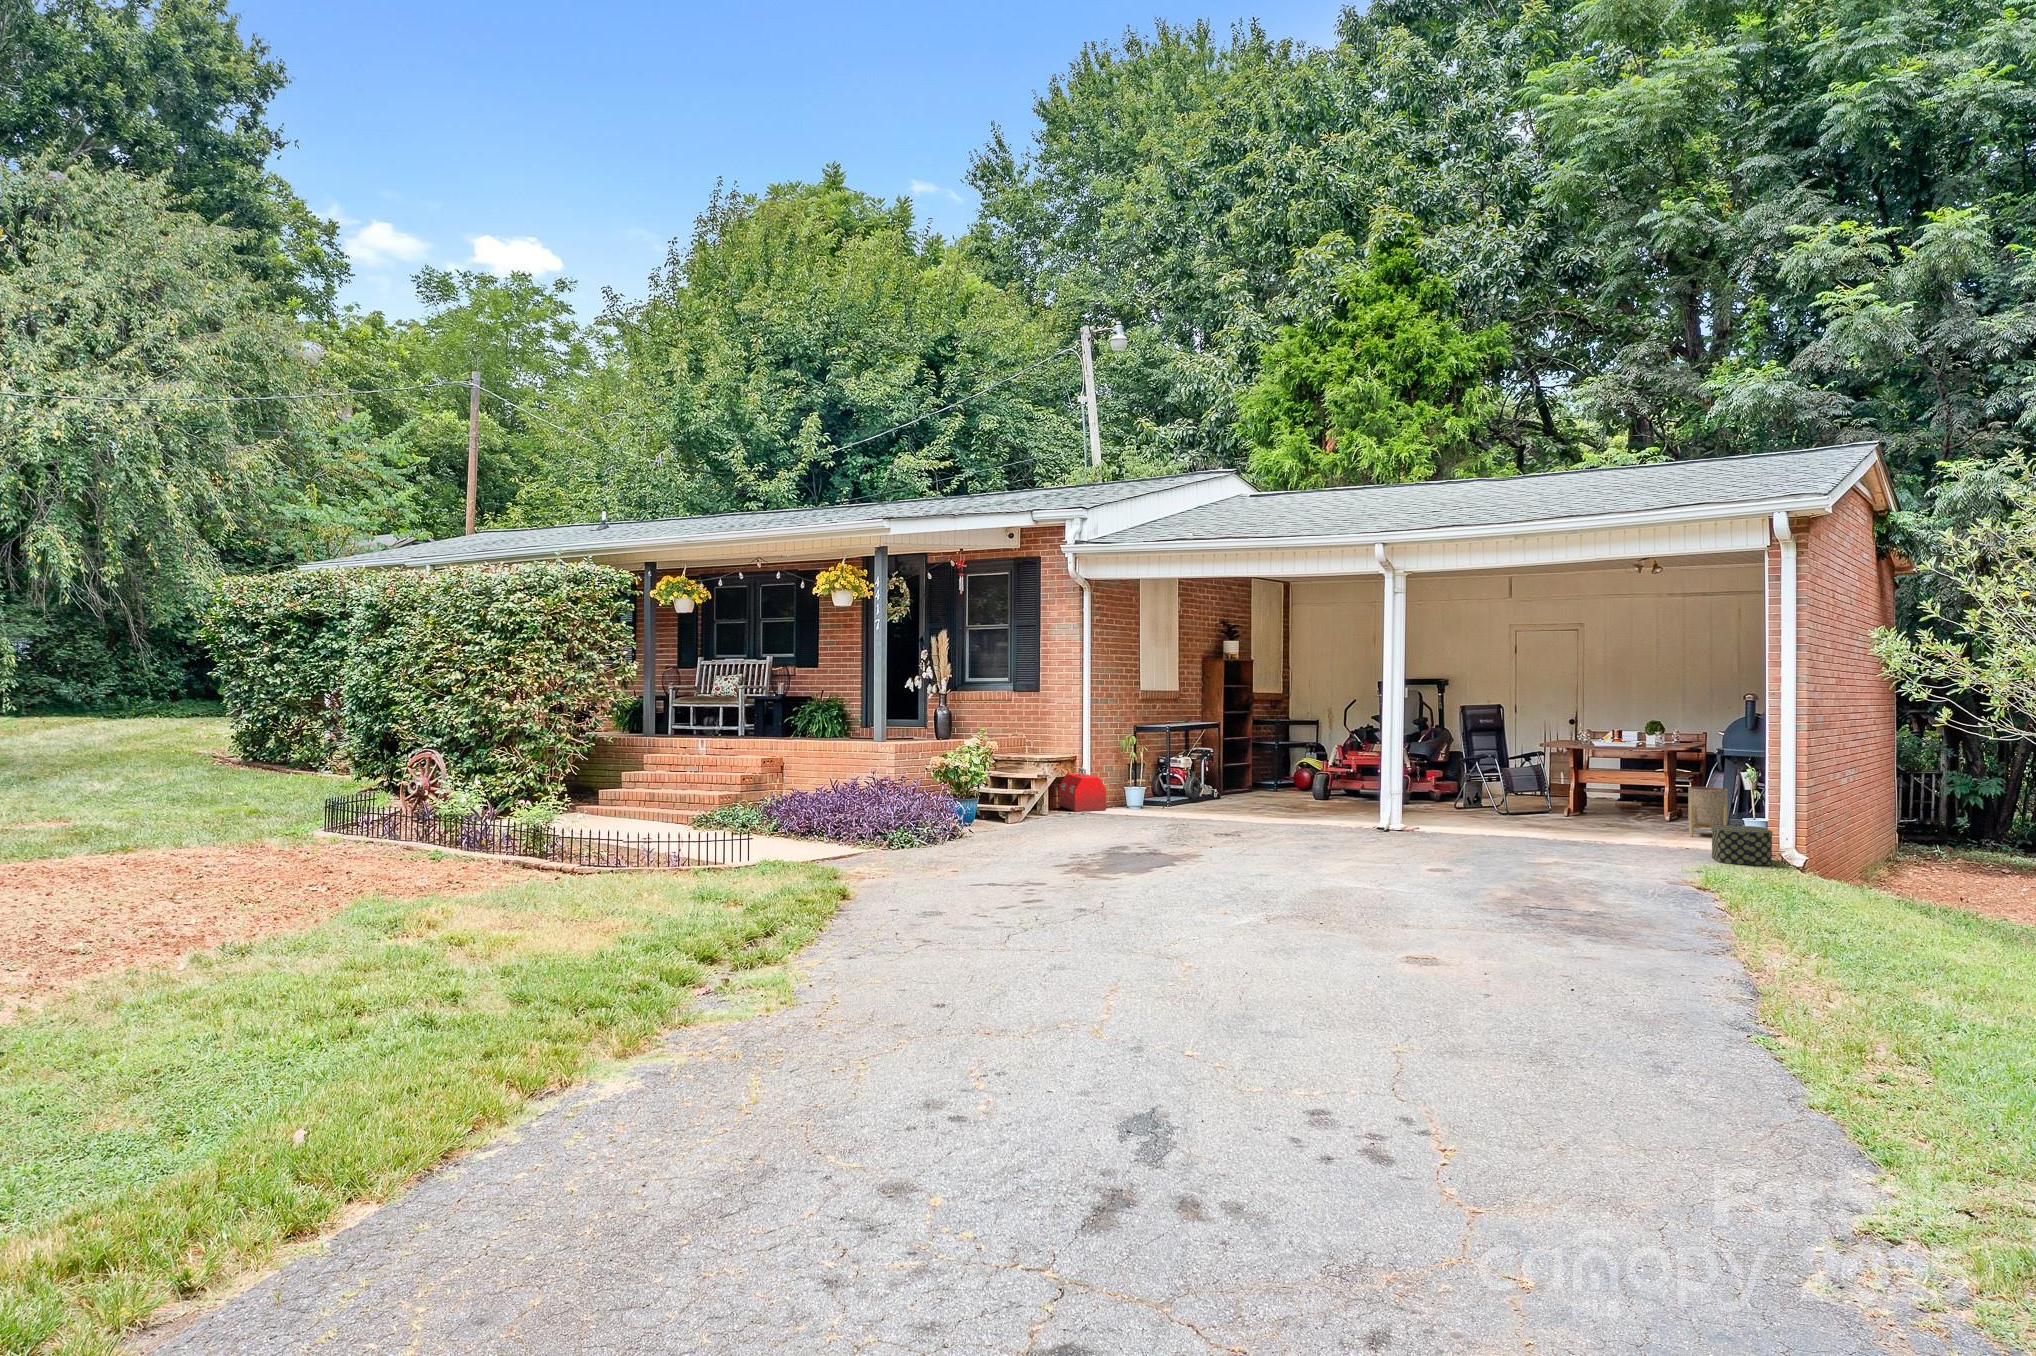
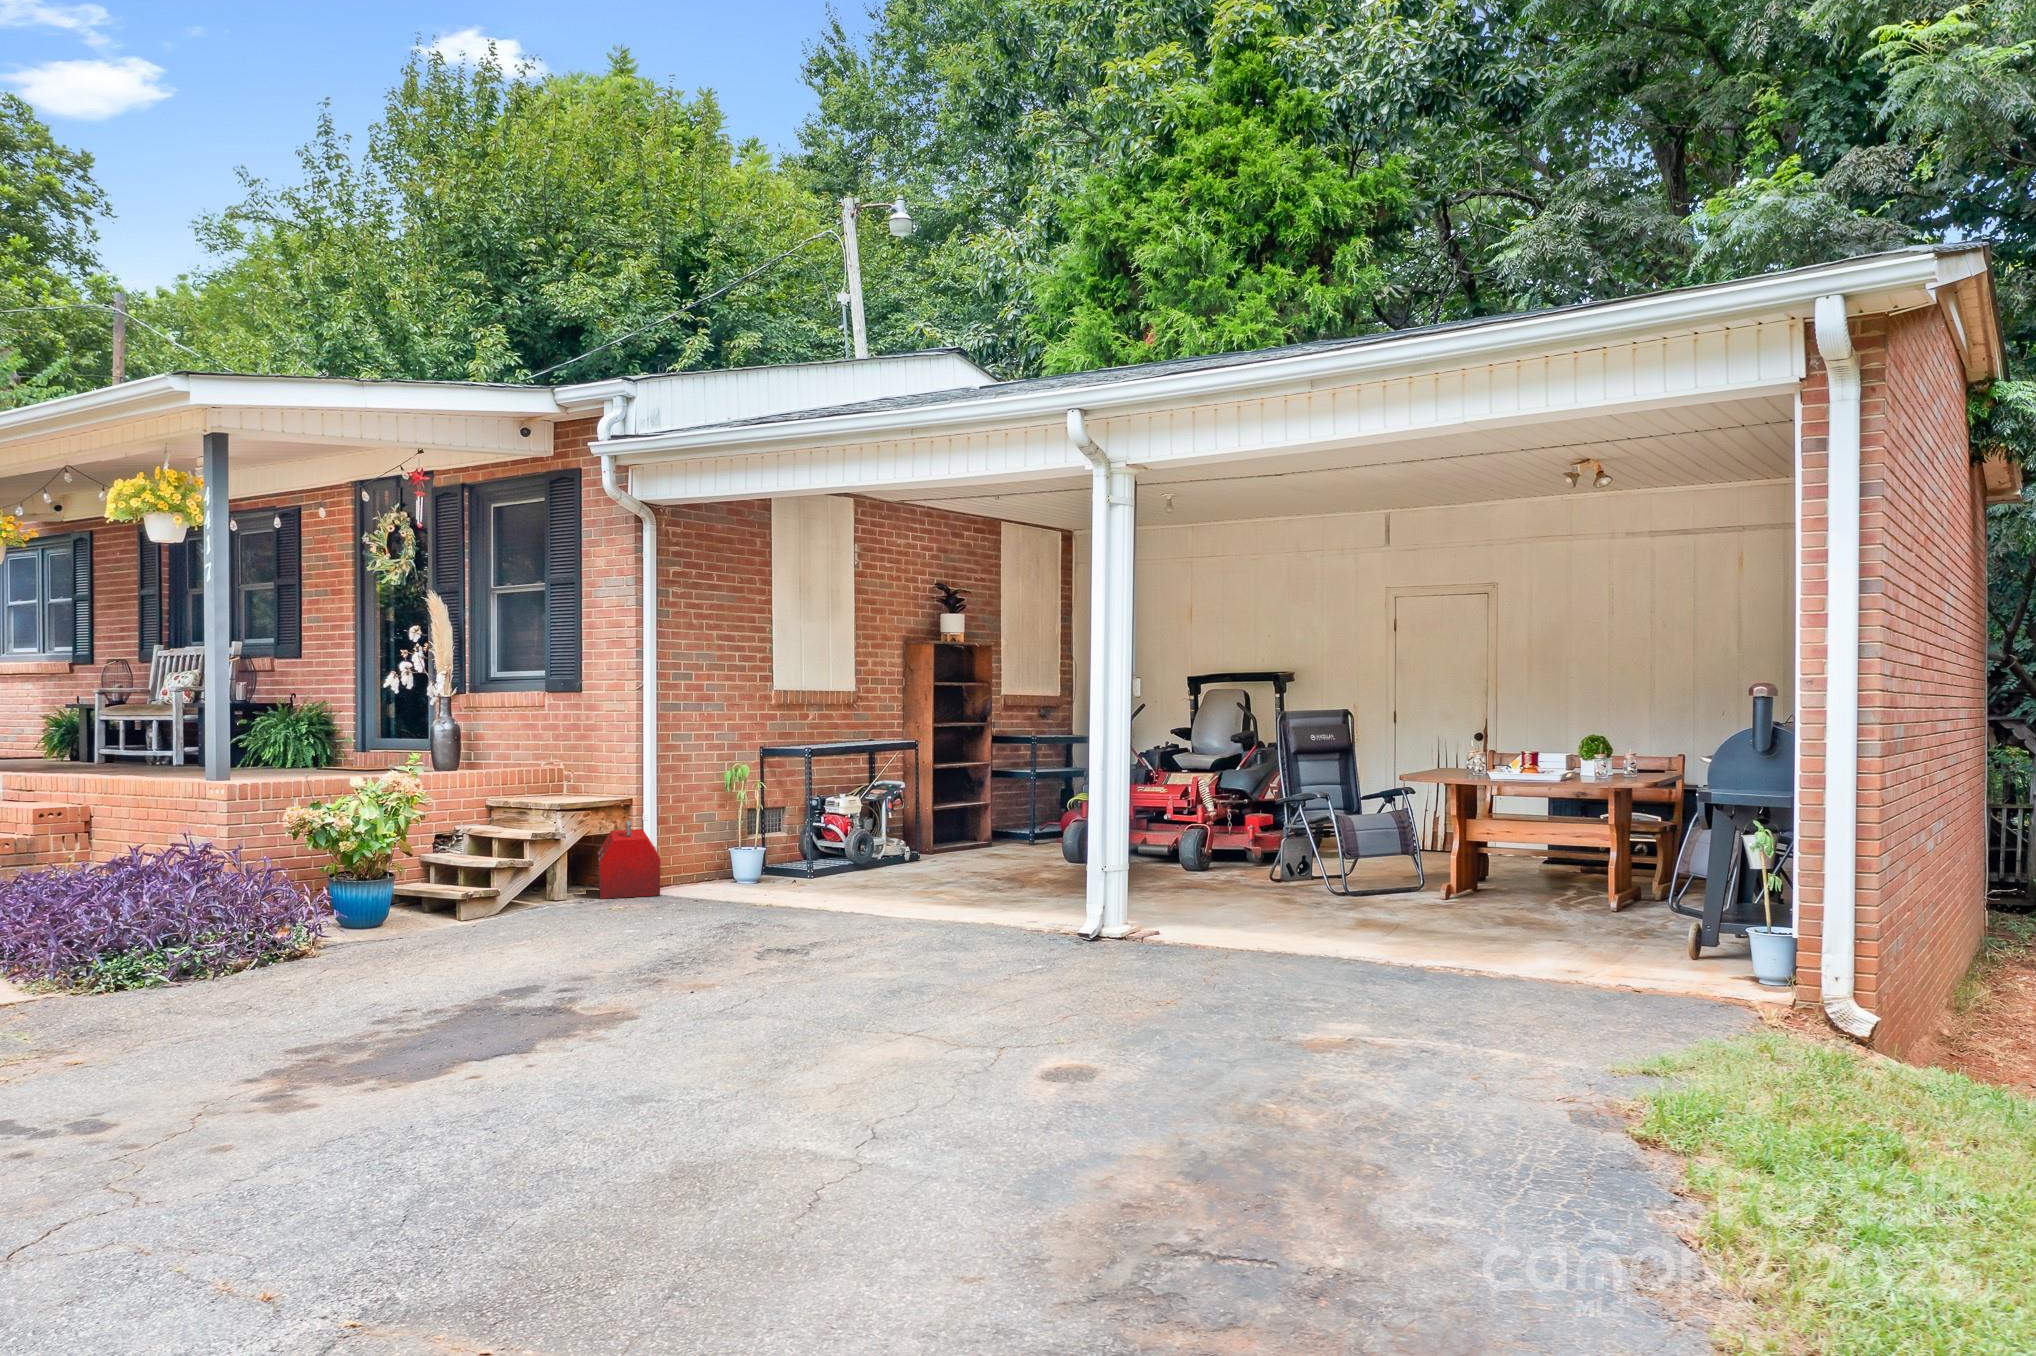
planter: present [1688,787,1727,837] -> none [1646,858,1716,957]
storage box: present [1712,825,1773,865] -> none [1687,949,1812,1042]

